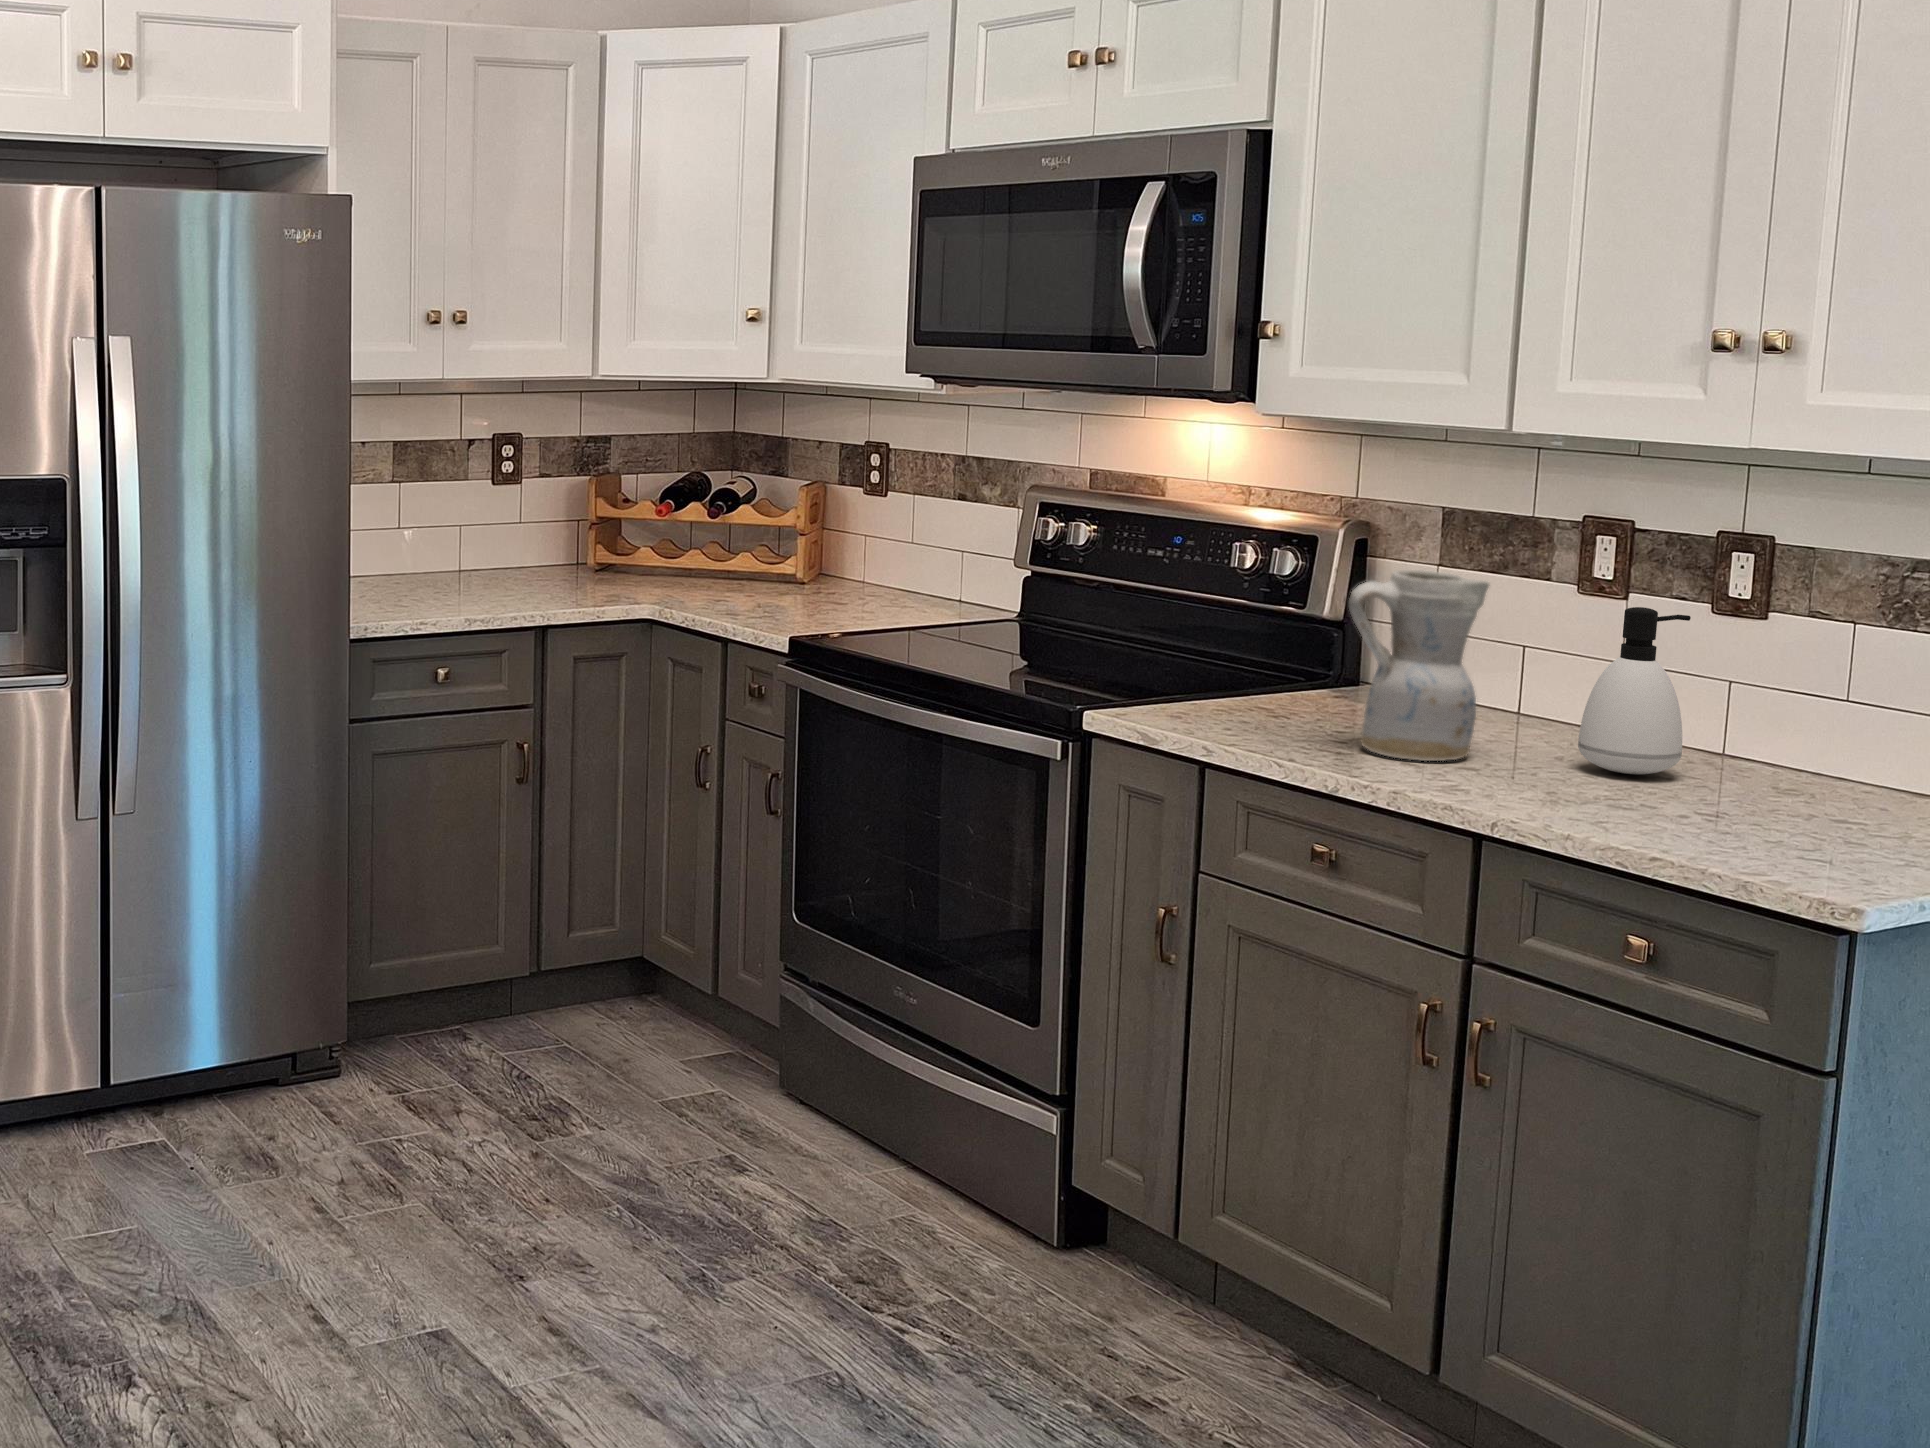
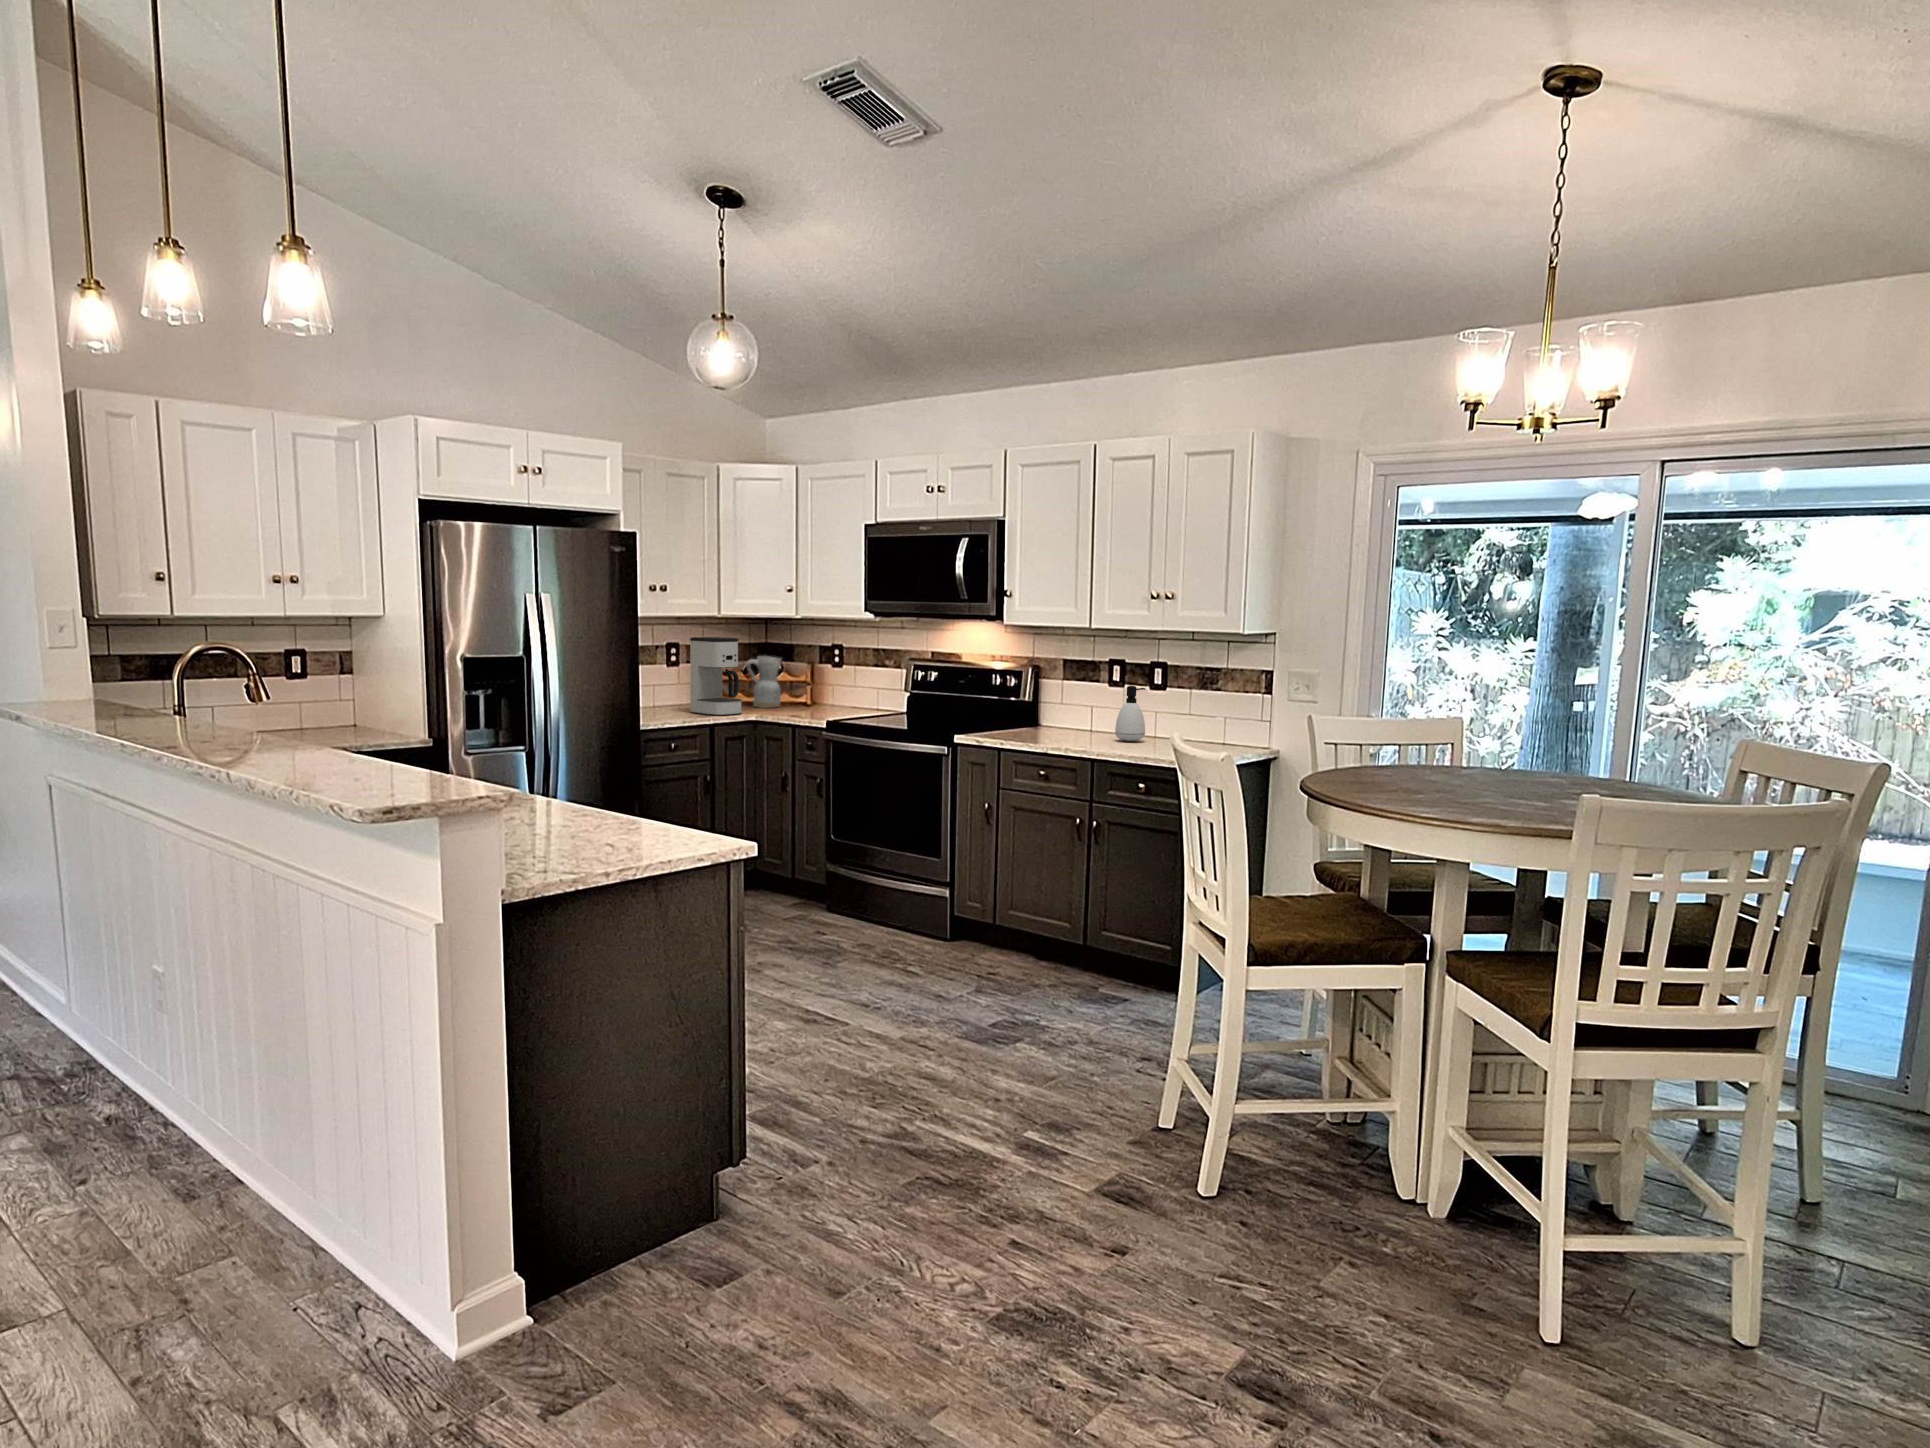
coffee maker: none [508,425,621,608] -> present [690,637,742,716]
ceramic pitcher: present [1349,570,1489,761] -> present [747,656,781,708]

